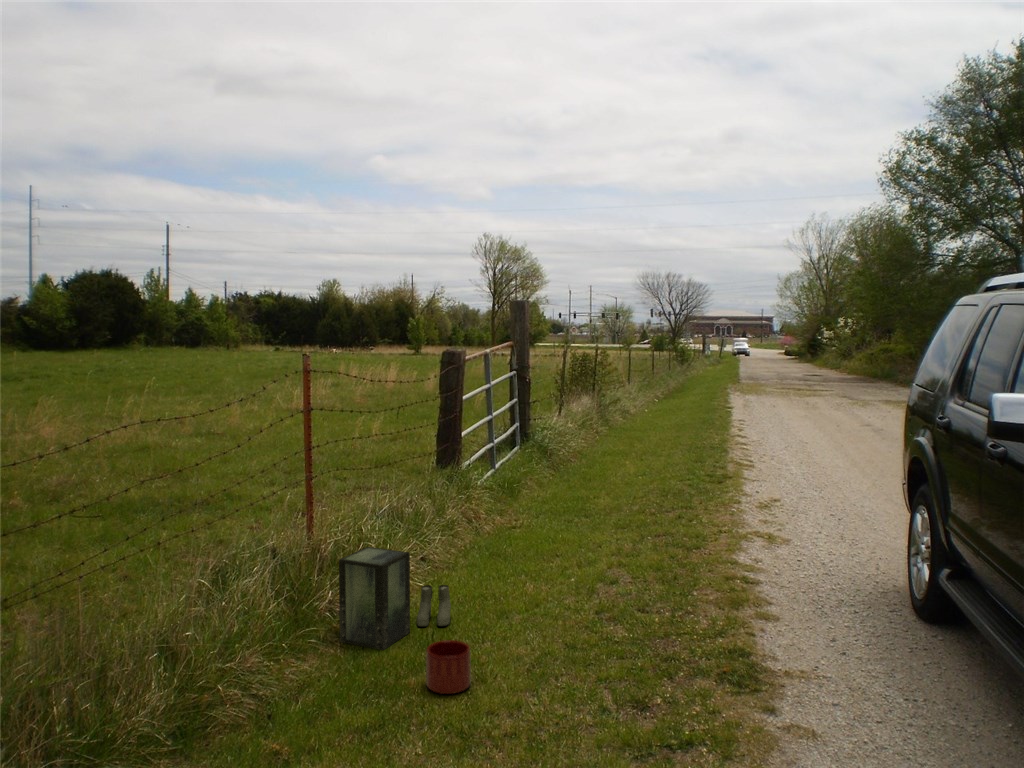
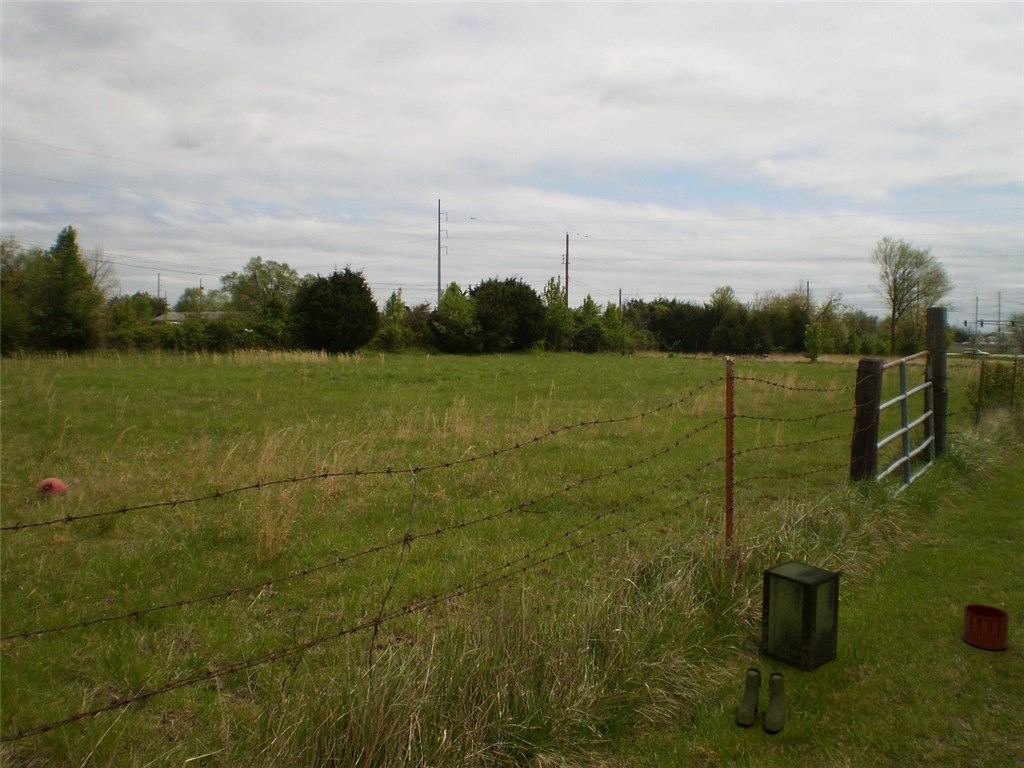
boots: present [417,585,451,627] -> present [738,668,786,731]
planter: present [426,640,471,694] -> present [963,604,1009,650]

